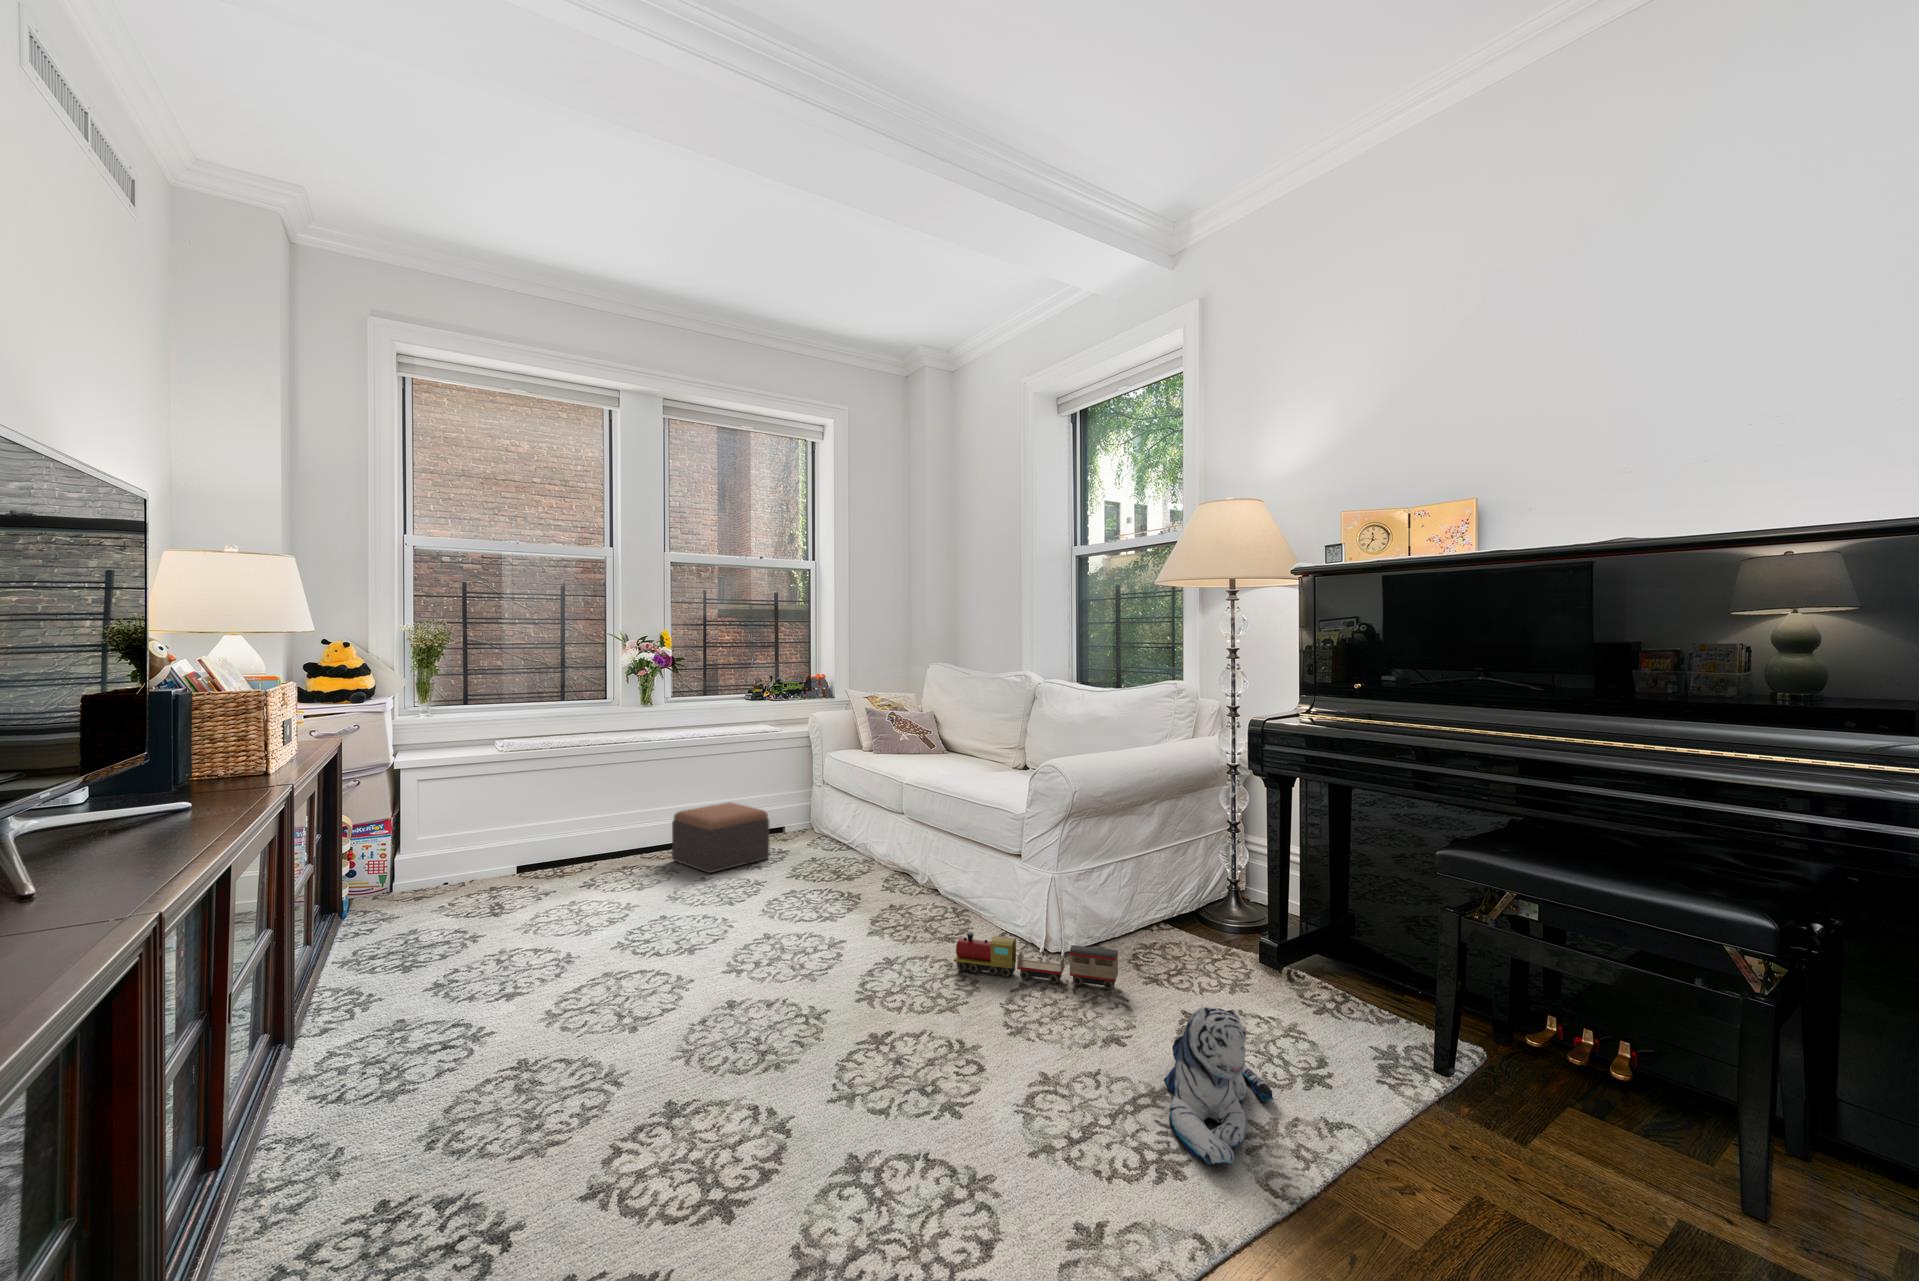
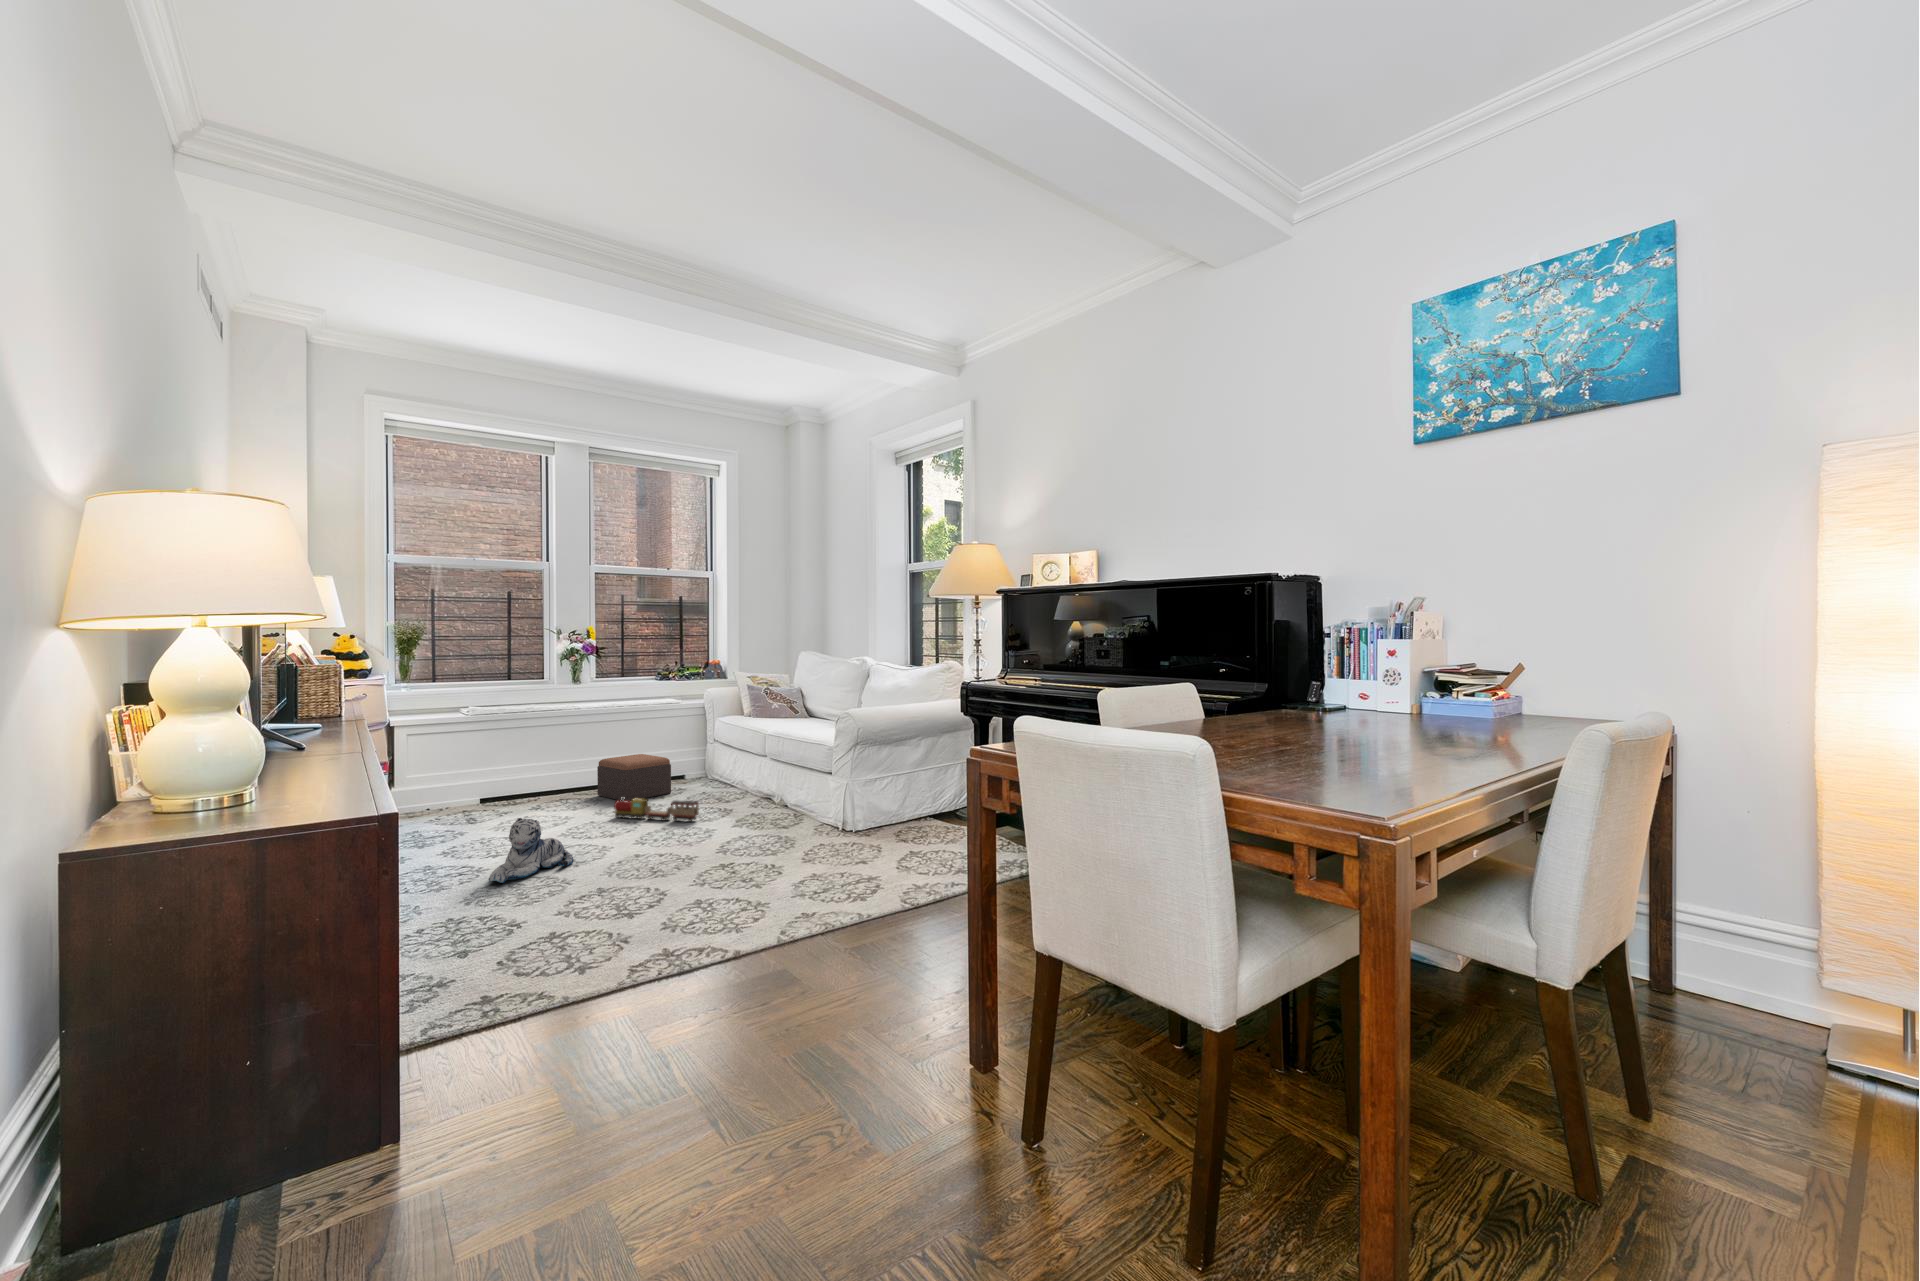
toy train: present [953,932,1118,989] -> present [614,797,699,821]
plush toy: present [1164,1007,1274,1165] -> present [489,818,573,883]

